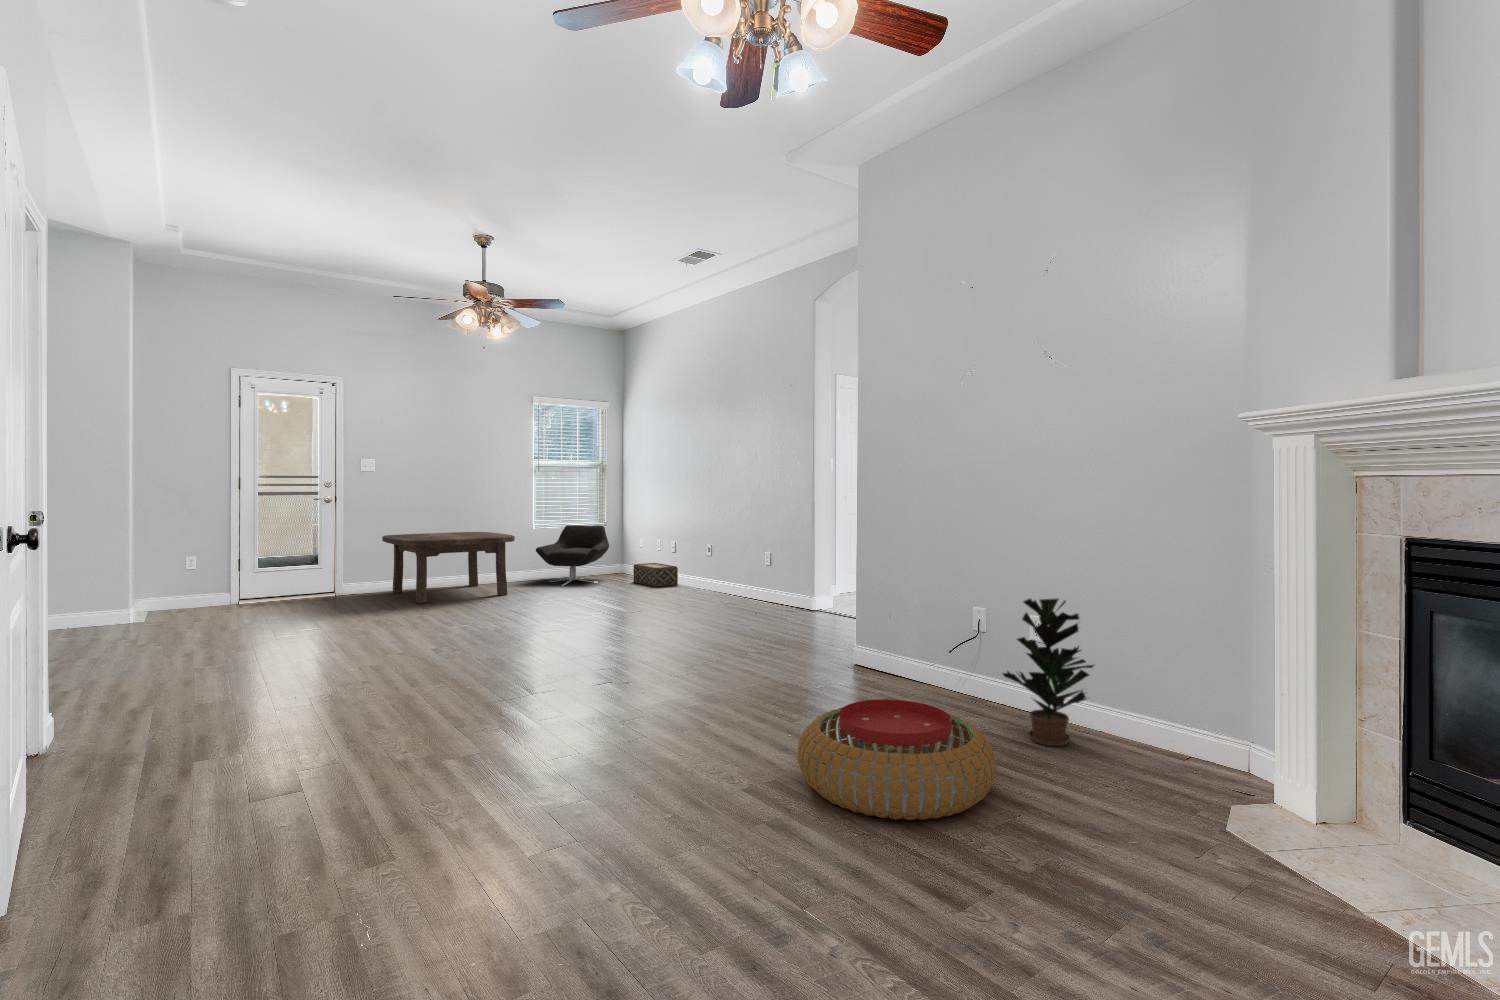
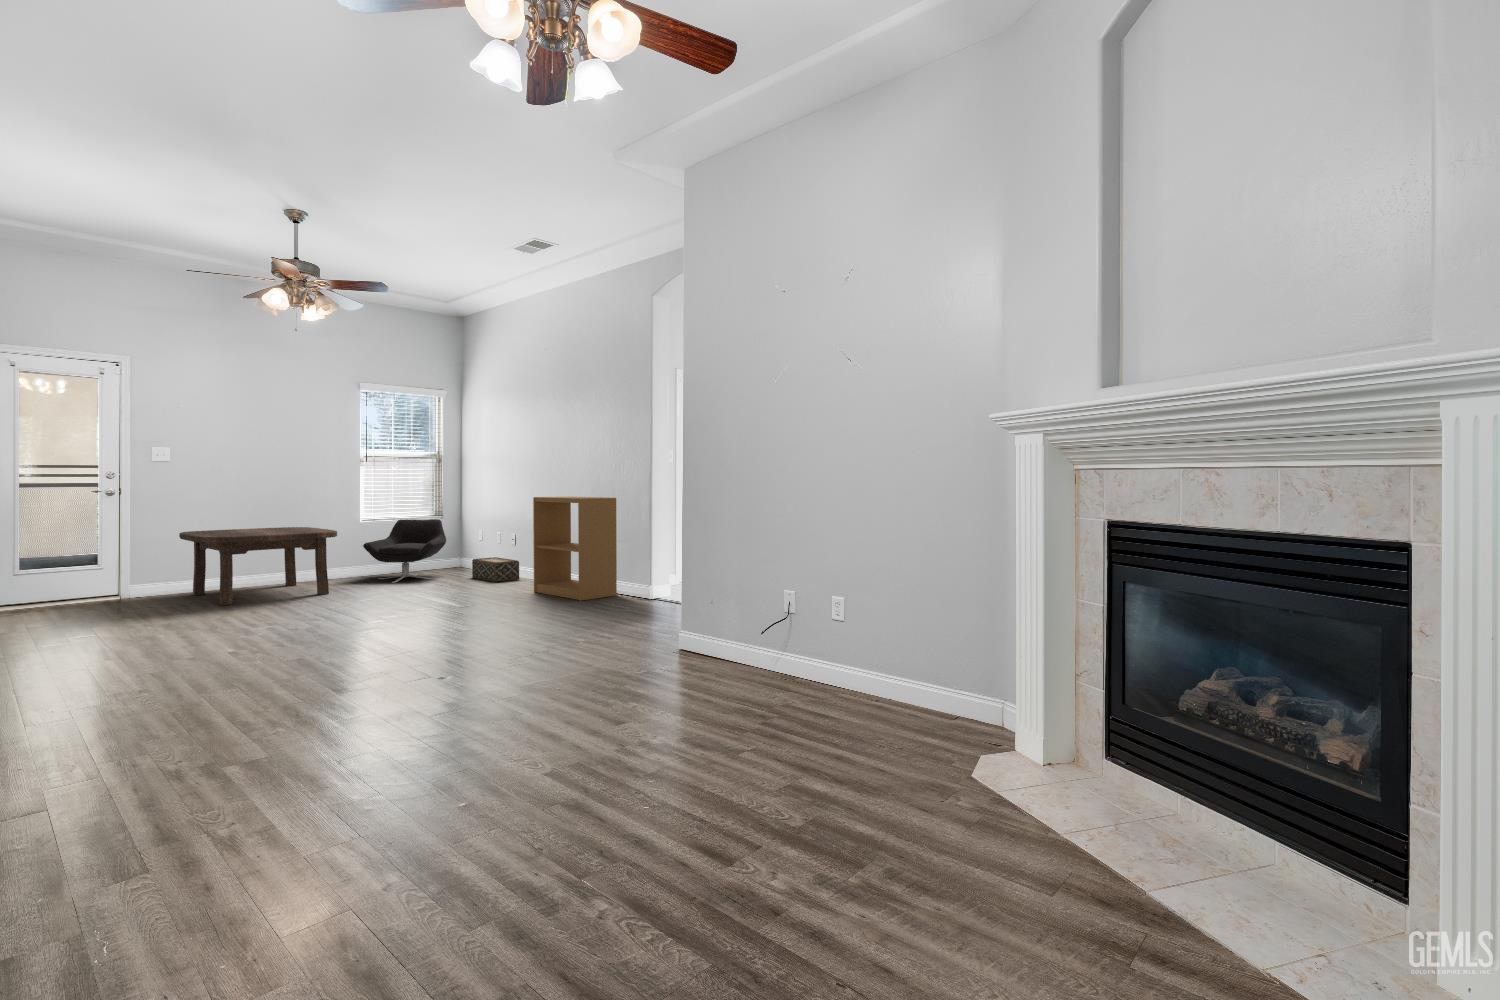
bookshelf: none [694,504,775,608] -> present [533,496,617,601]
potted plant: present [1003,598,1094,746] -> none [803,581,883,716]
pouf: present [798,699,996,820] -> none [601,680,784,790]

